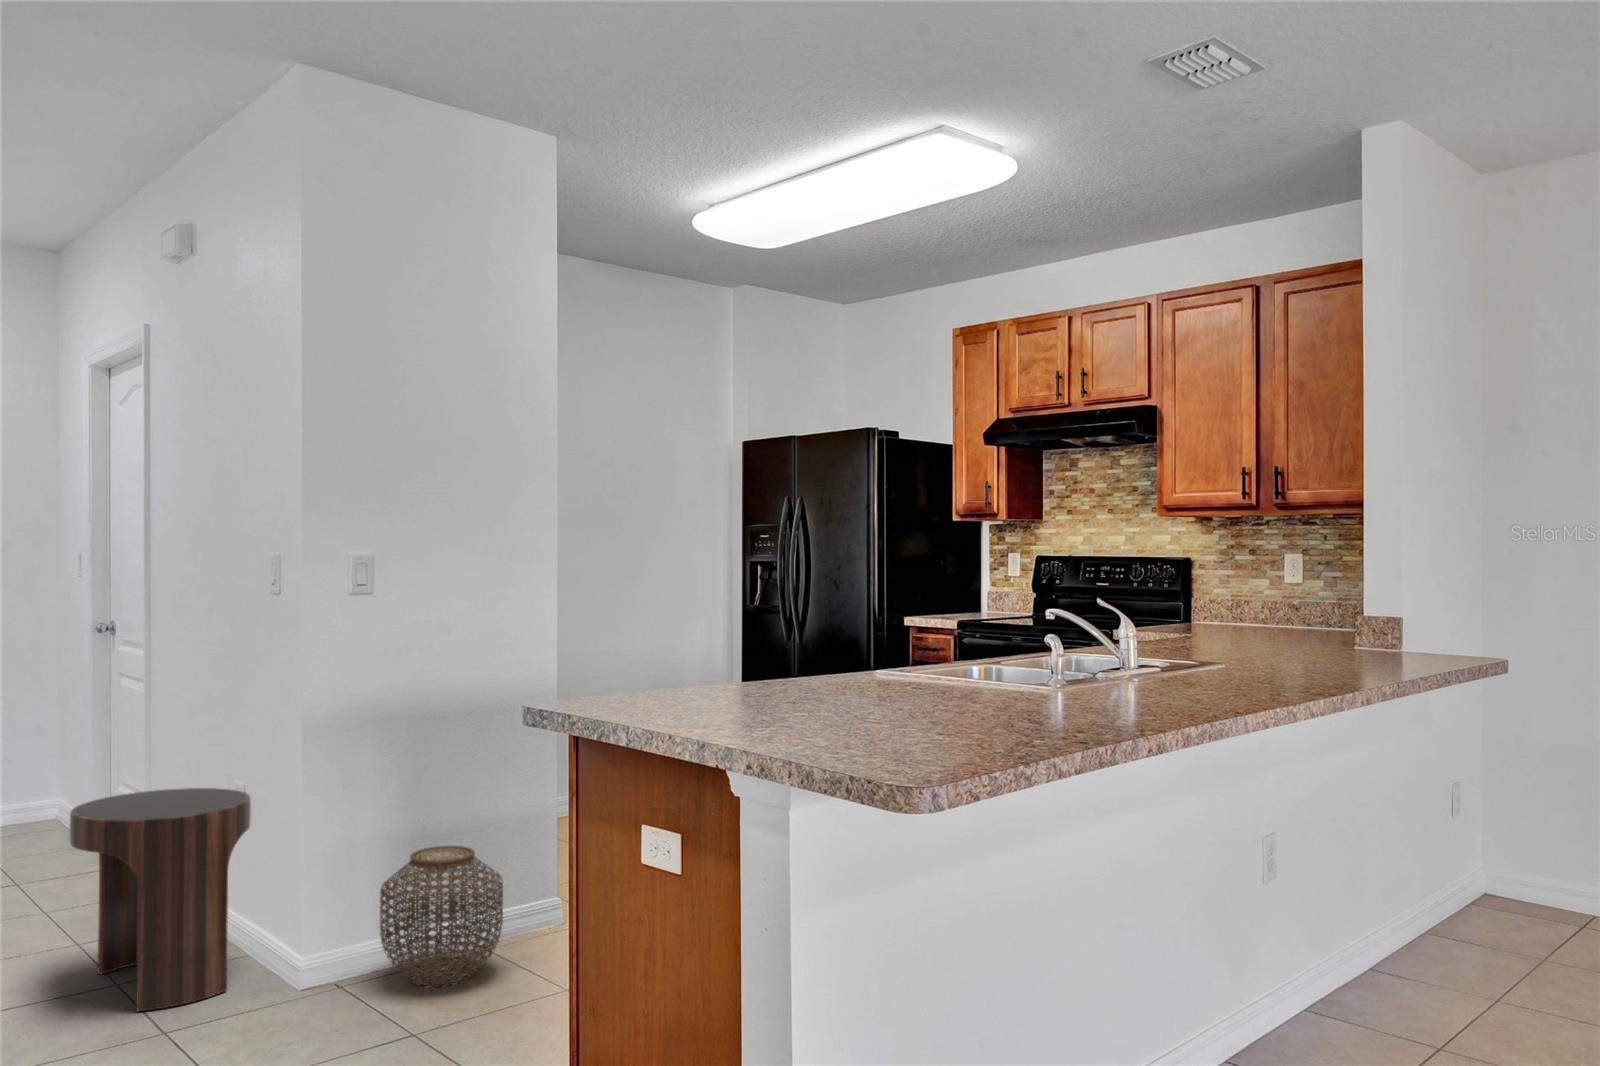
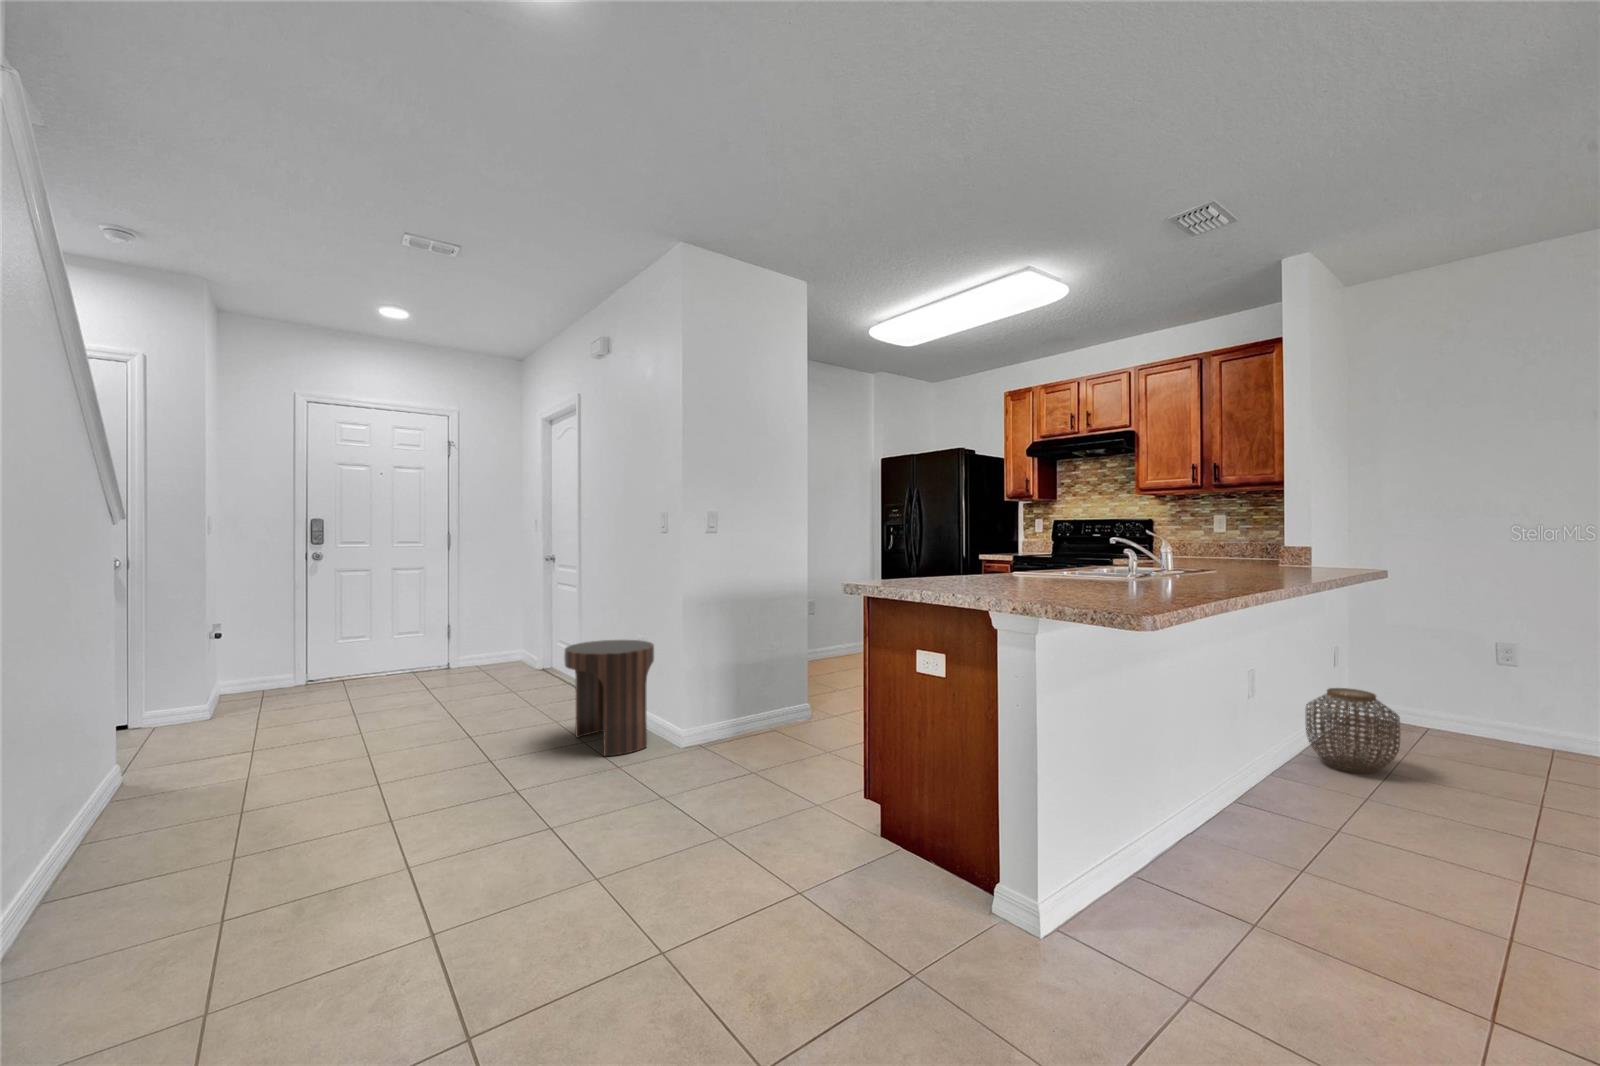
woven basket: present [380,846,503,986] -> present [1306,688,1400,774]

